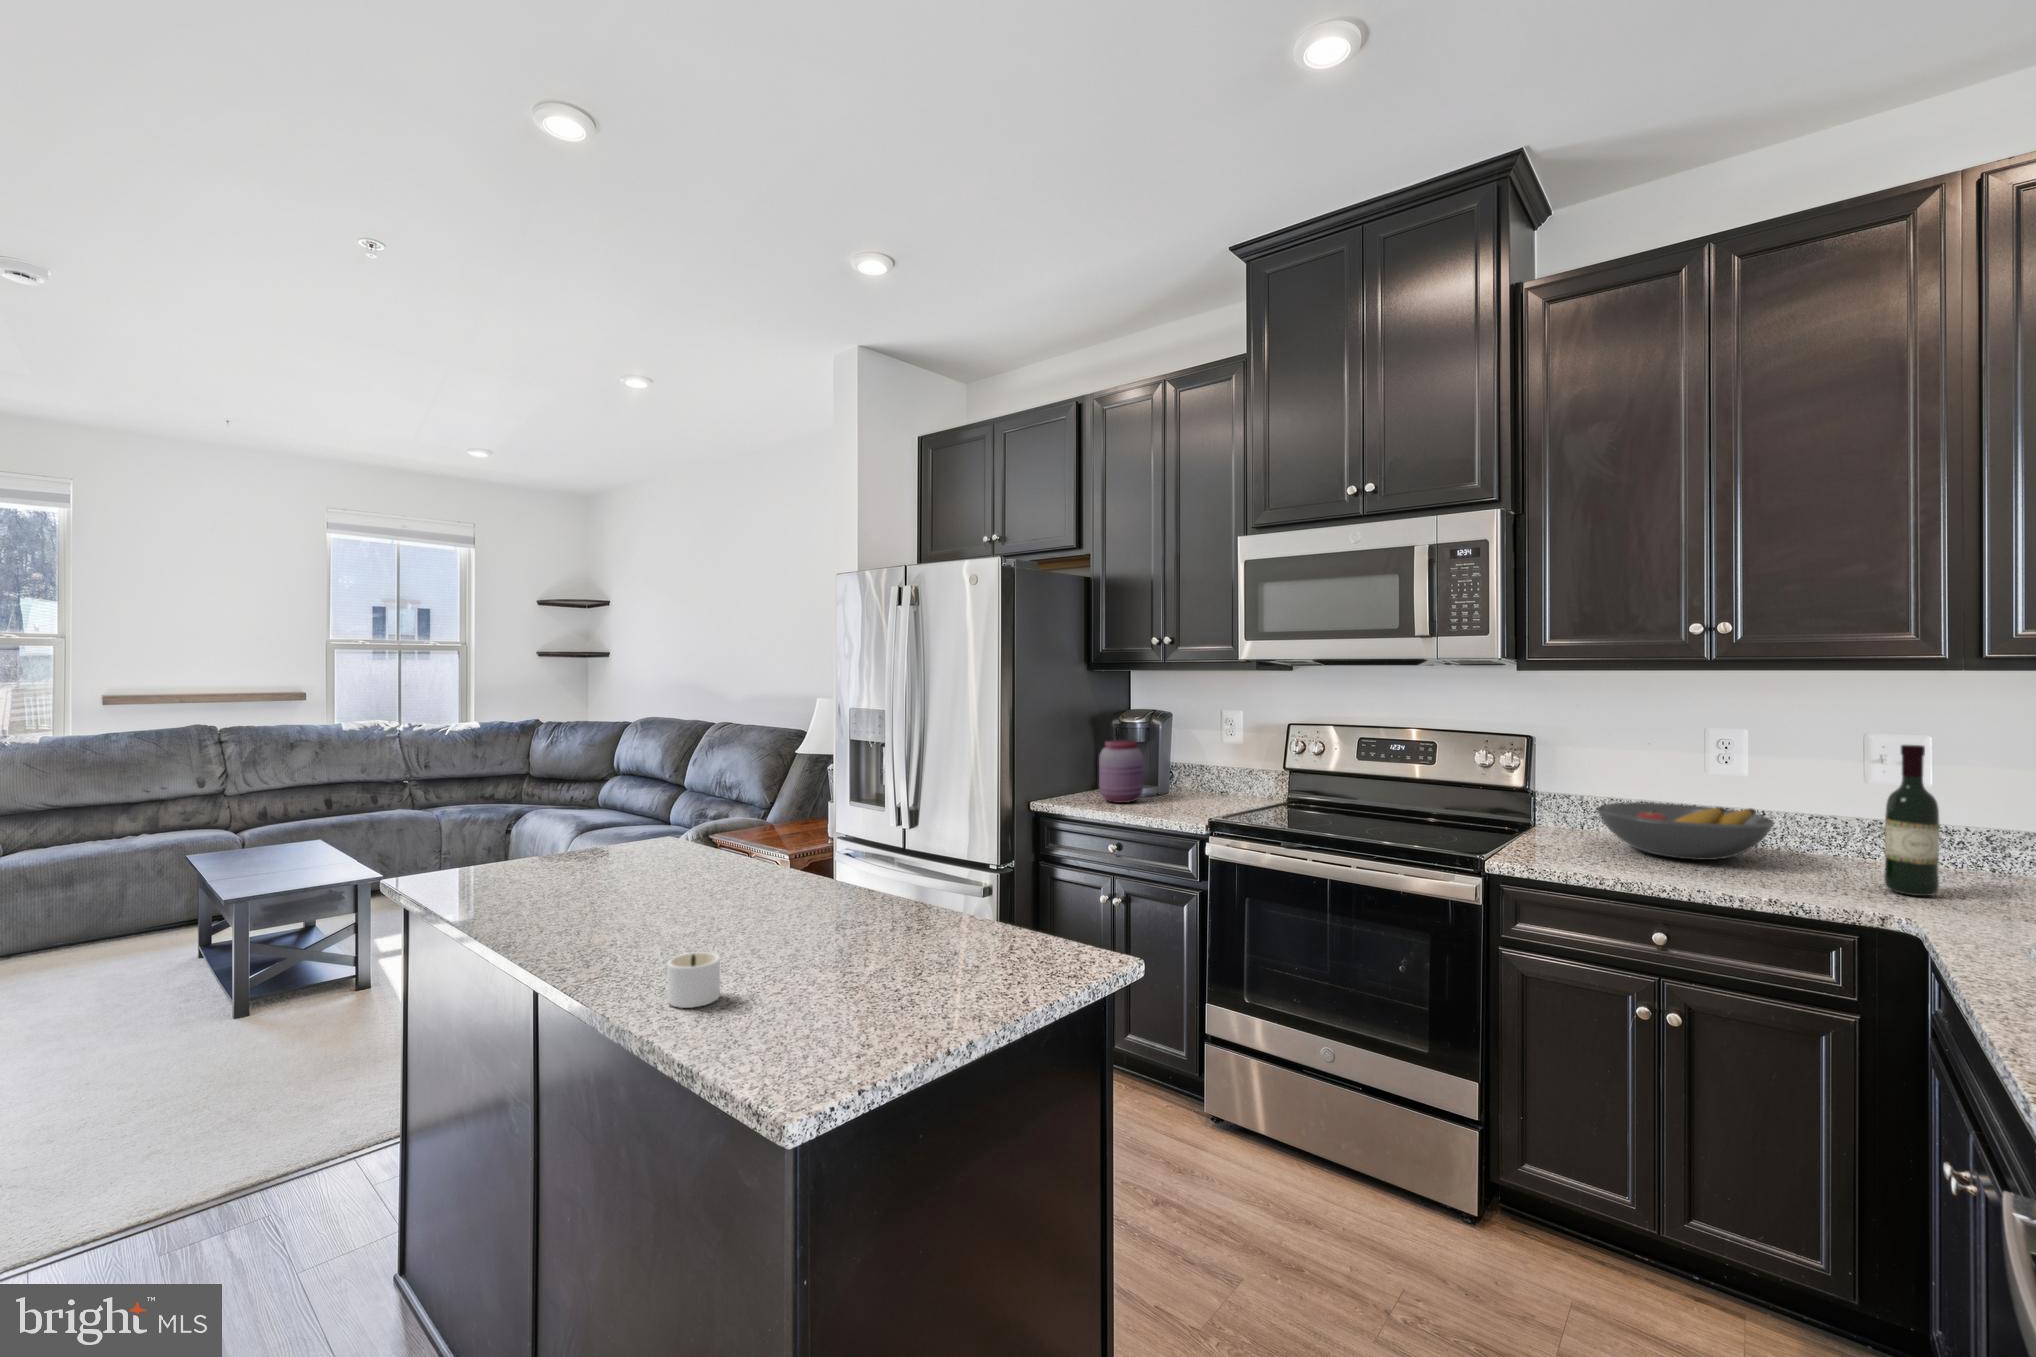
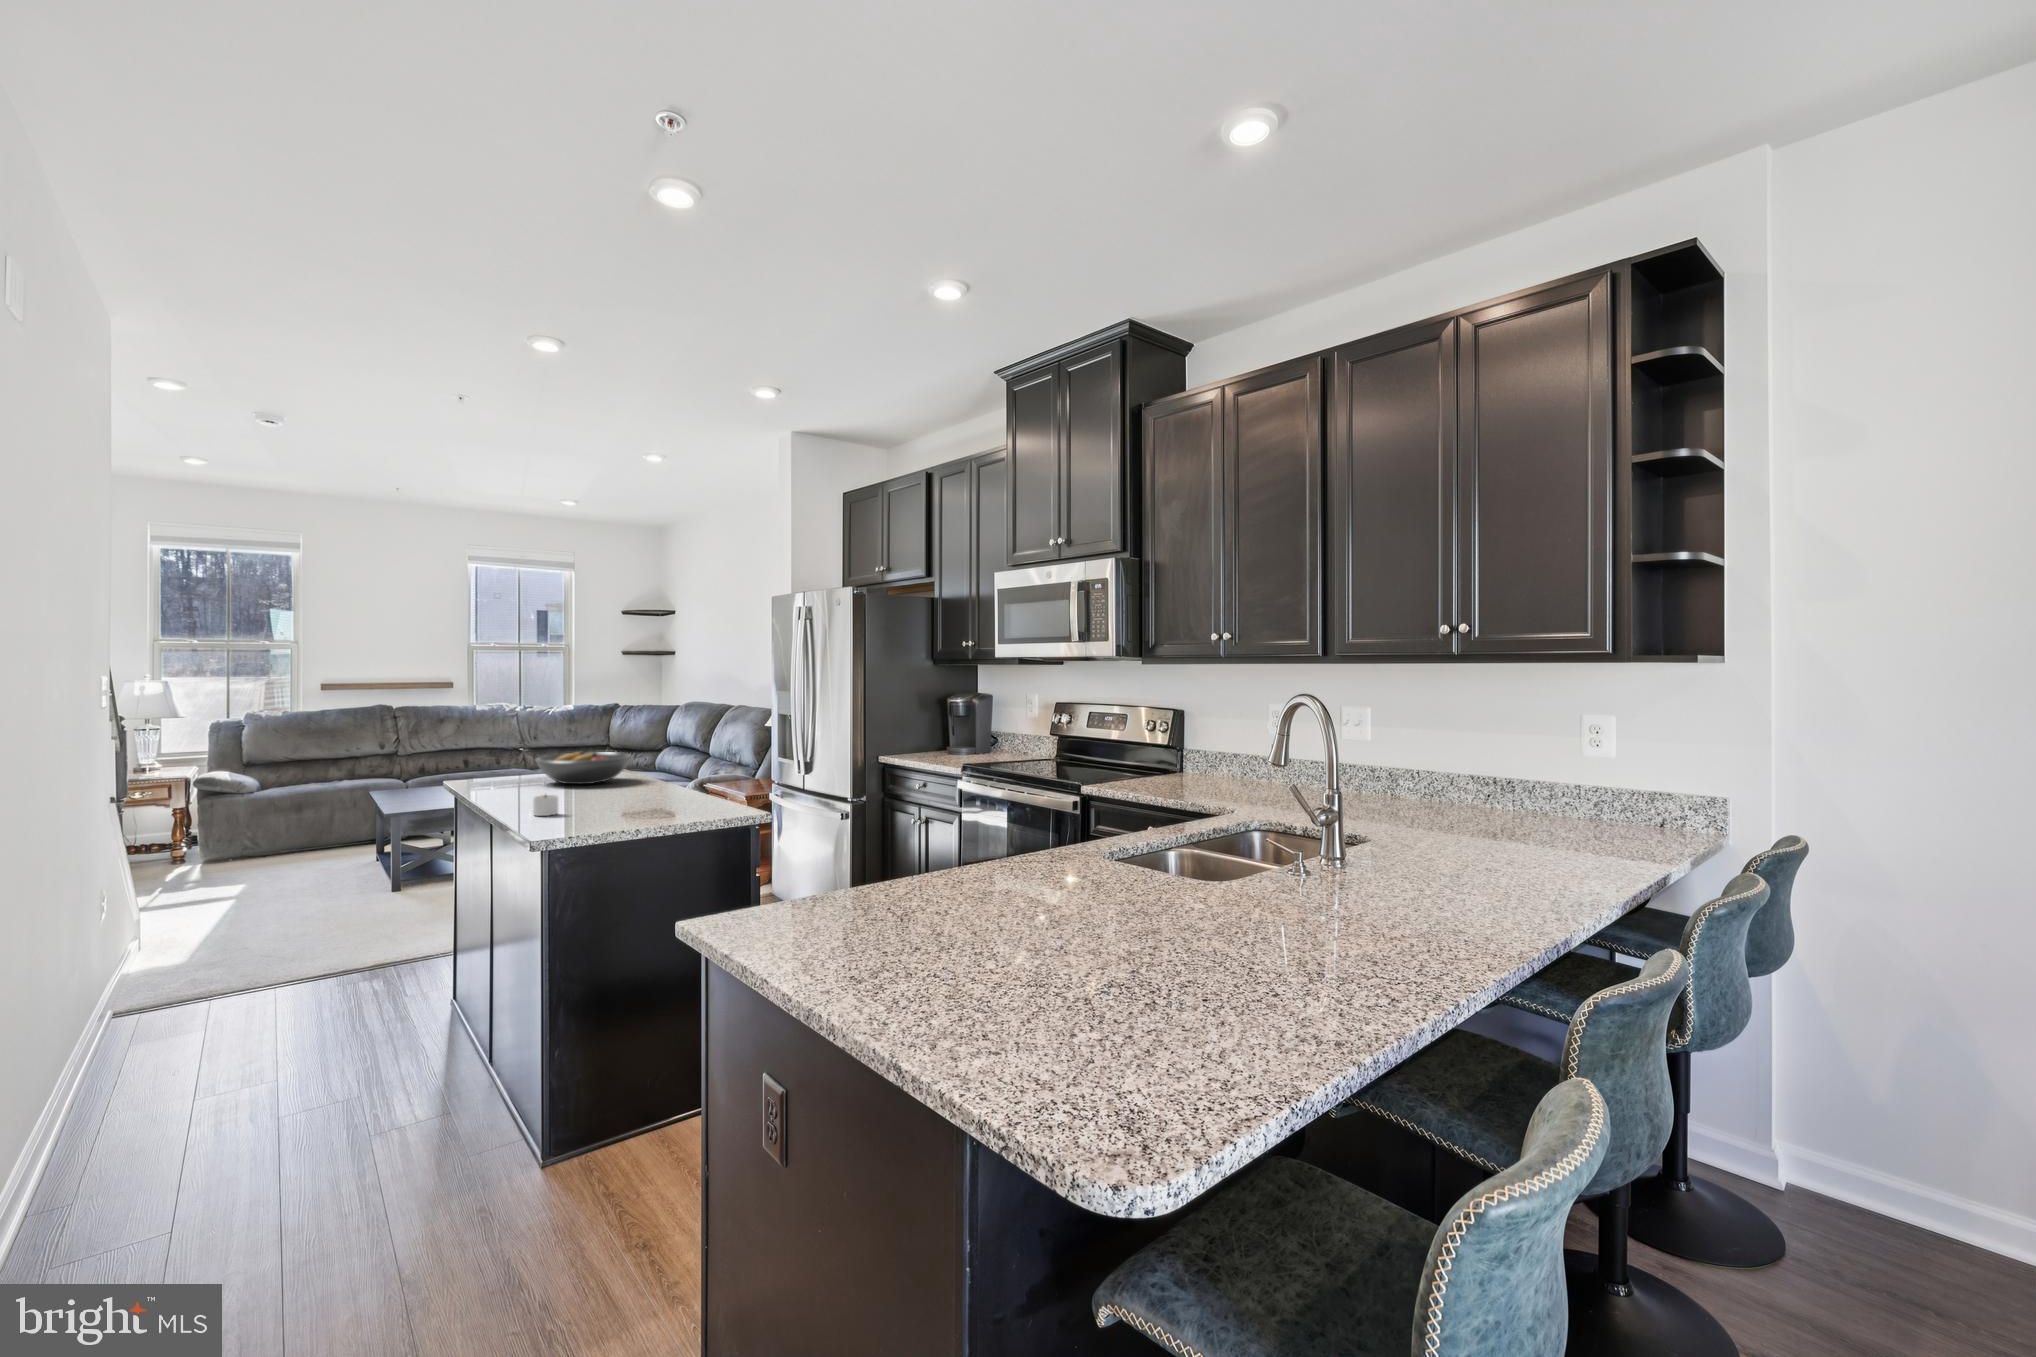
jar: present [1099,740,1143,803] -> none [923,715,953,758]
wine bottle: present [1884,745,1940,896] -> none [1275,713,1300,804]
fruit bowl: present [1597,802,1775,860] -> present [536,752,631,784]

